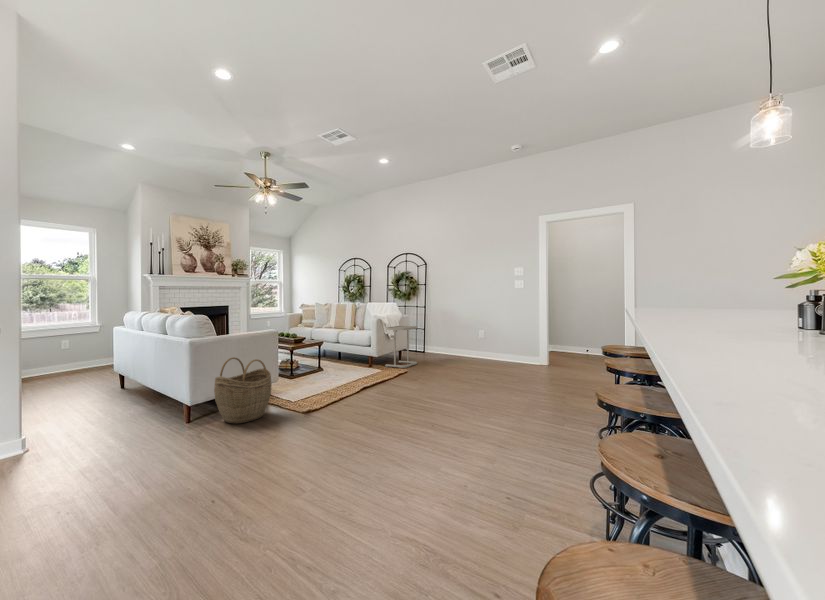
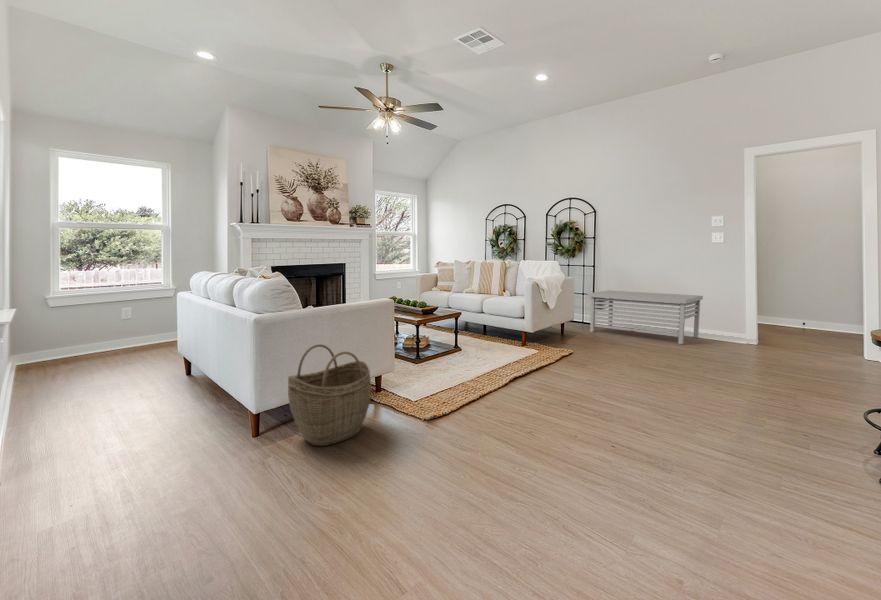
storage bench: none [419,325,495,361] -> present [587,291,703,344]
side table: present [385,326,417,368] -> none [542,292,588,350]

